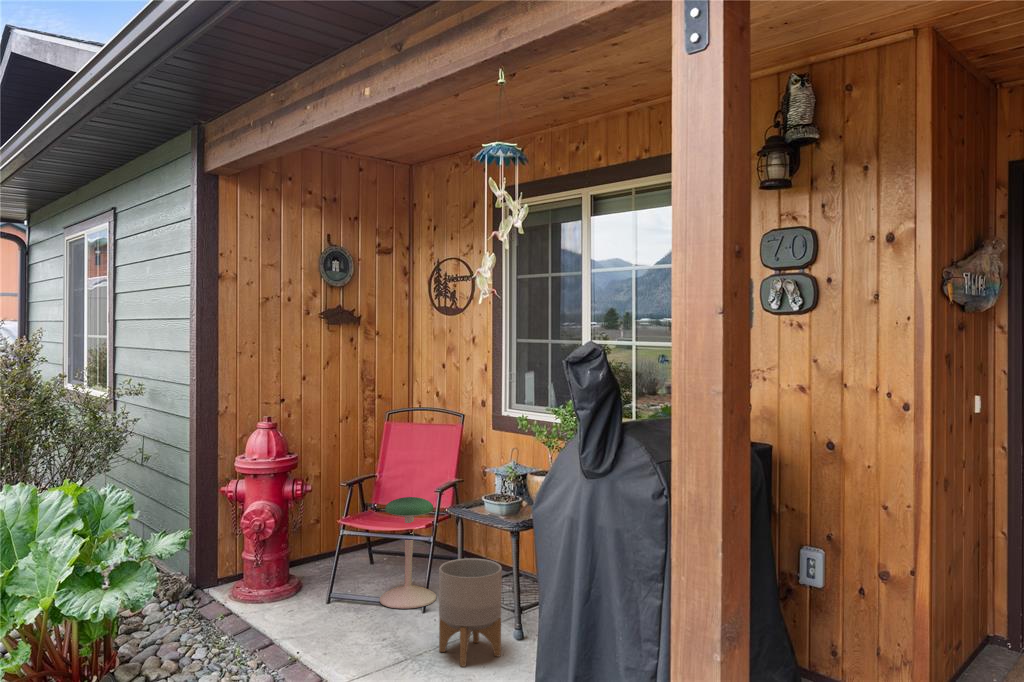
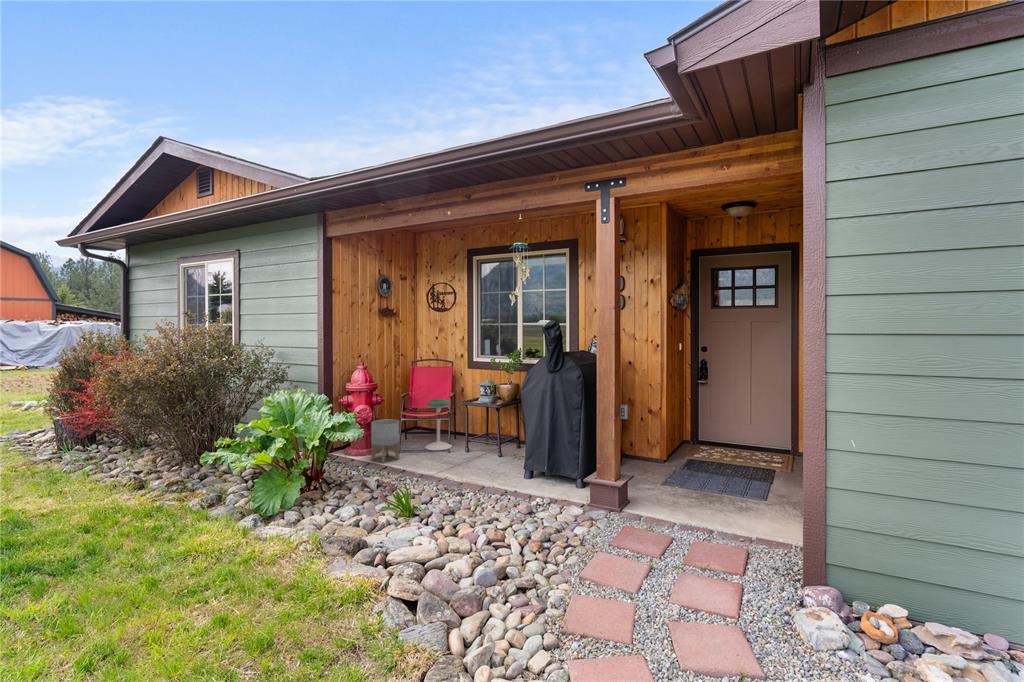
planter: present [439,558,502,667] -> present [371,419,399,463]

